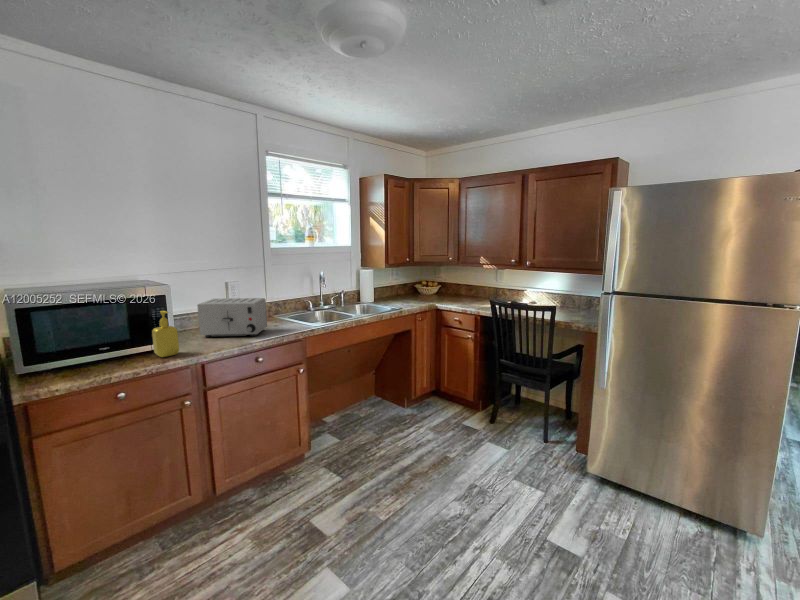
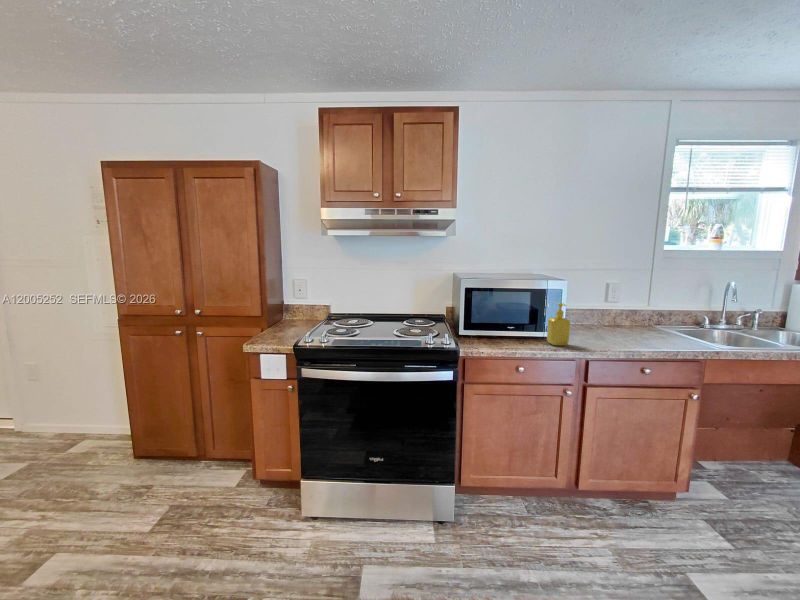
toaster: present [197,298,267,337] -> none [582,298,658,344]

